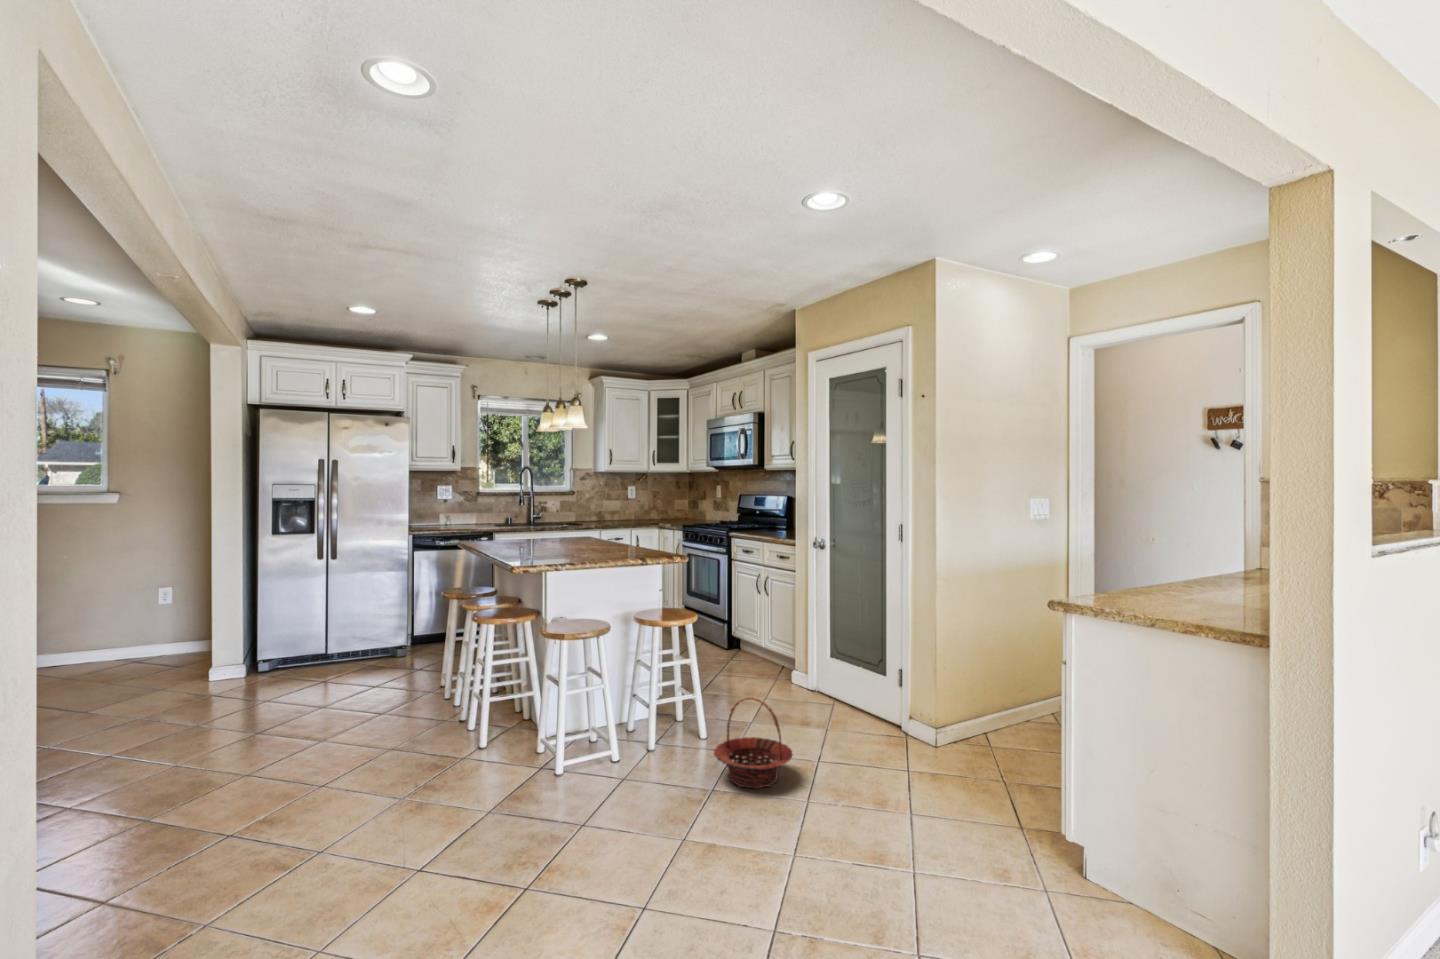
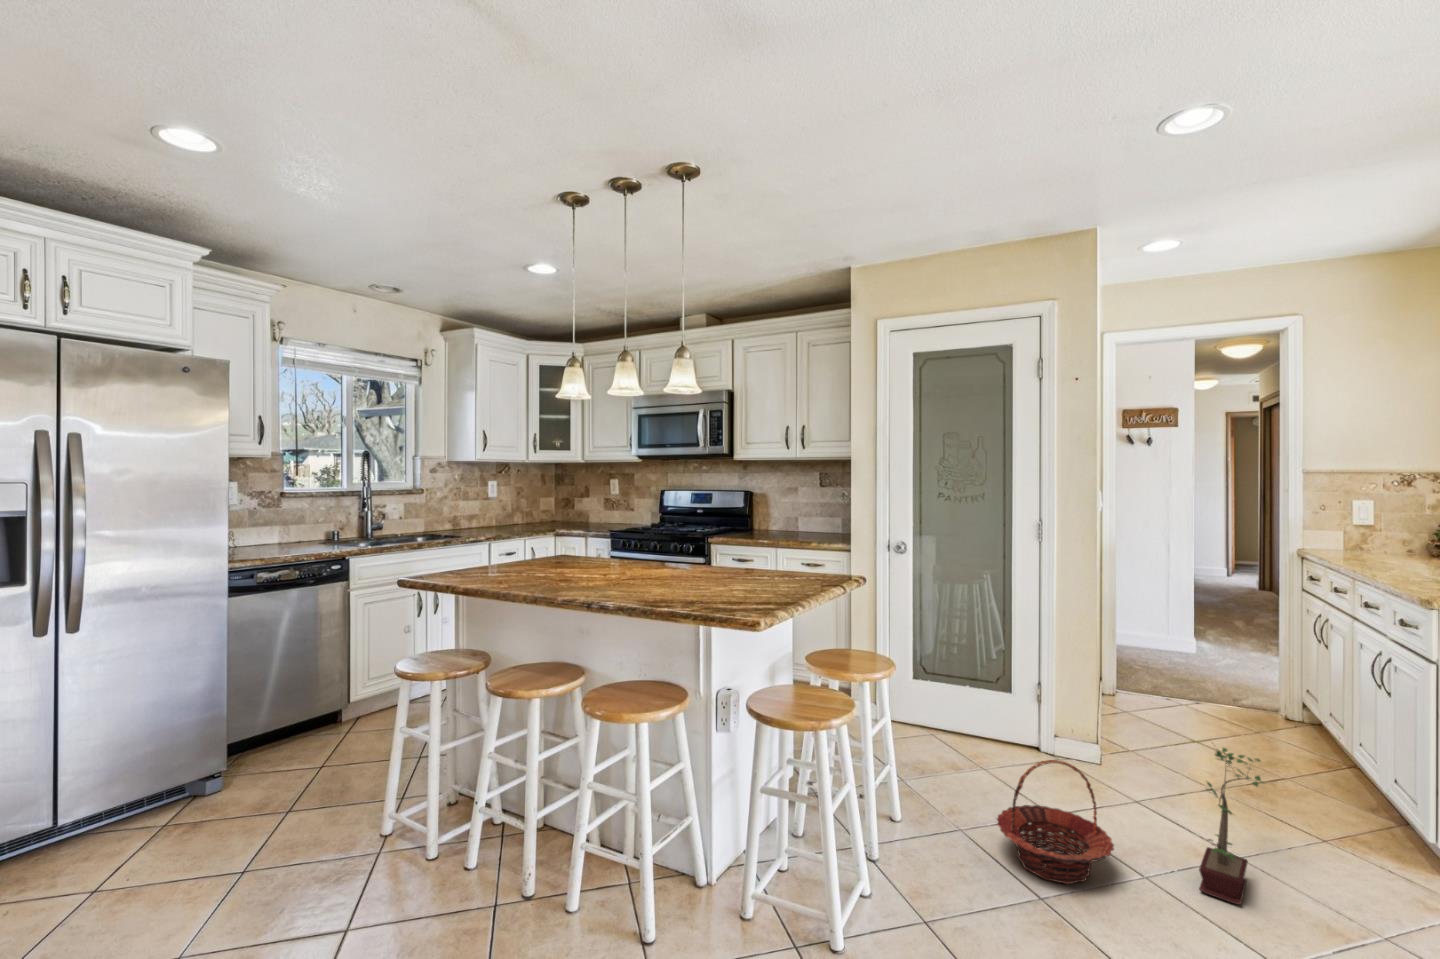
potted plant: none [812,697,916,825] -> present [1199,748,1264,904]

